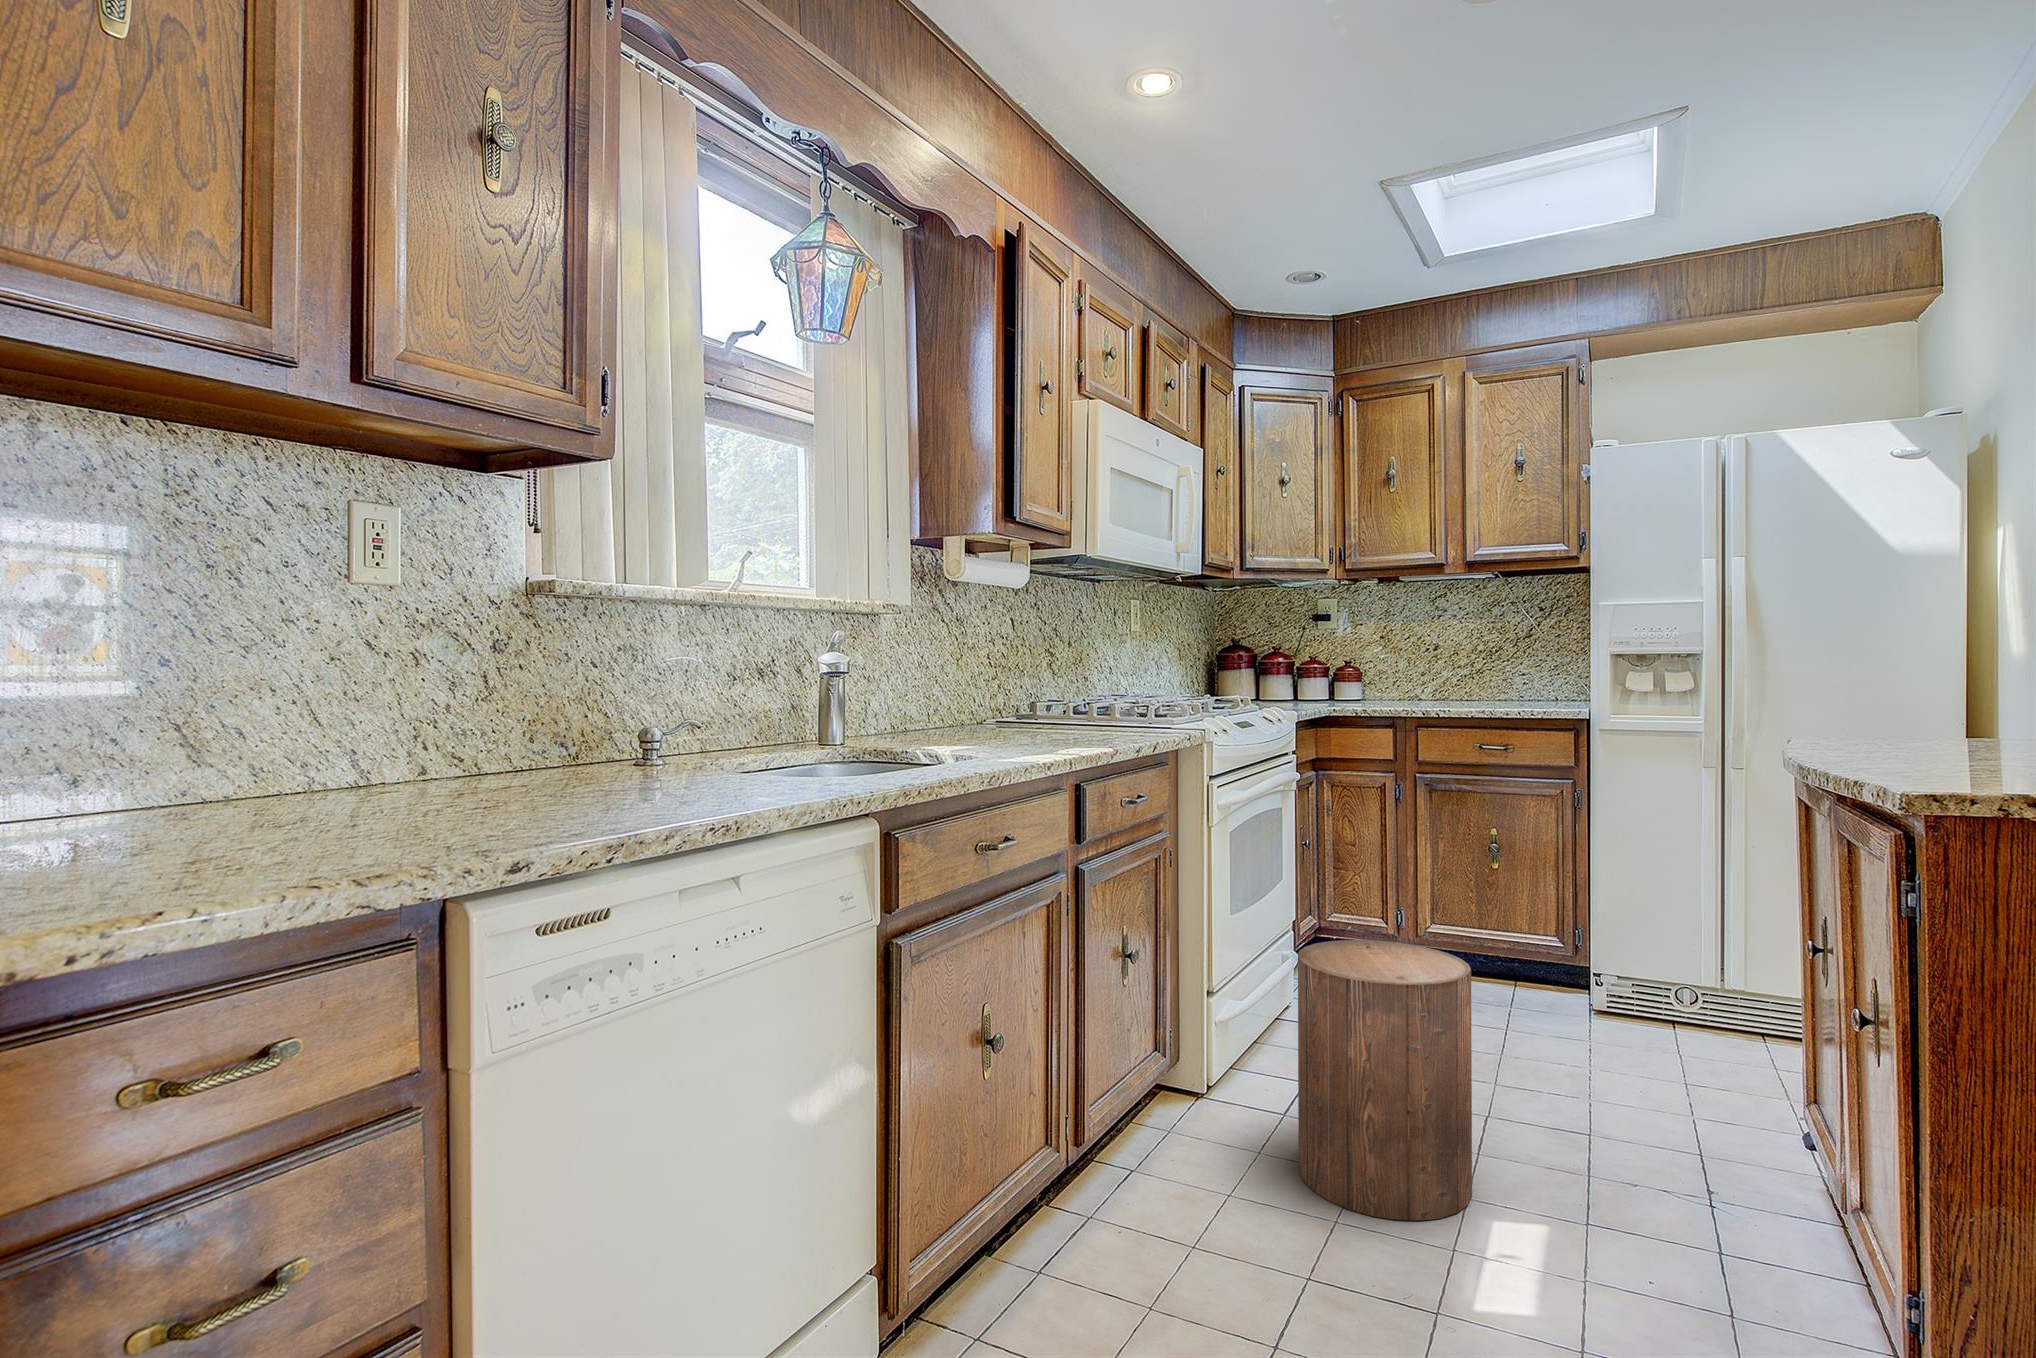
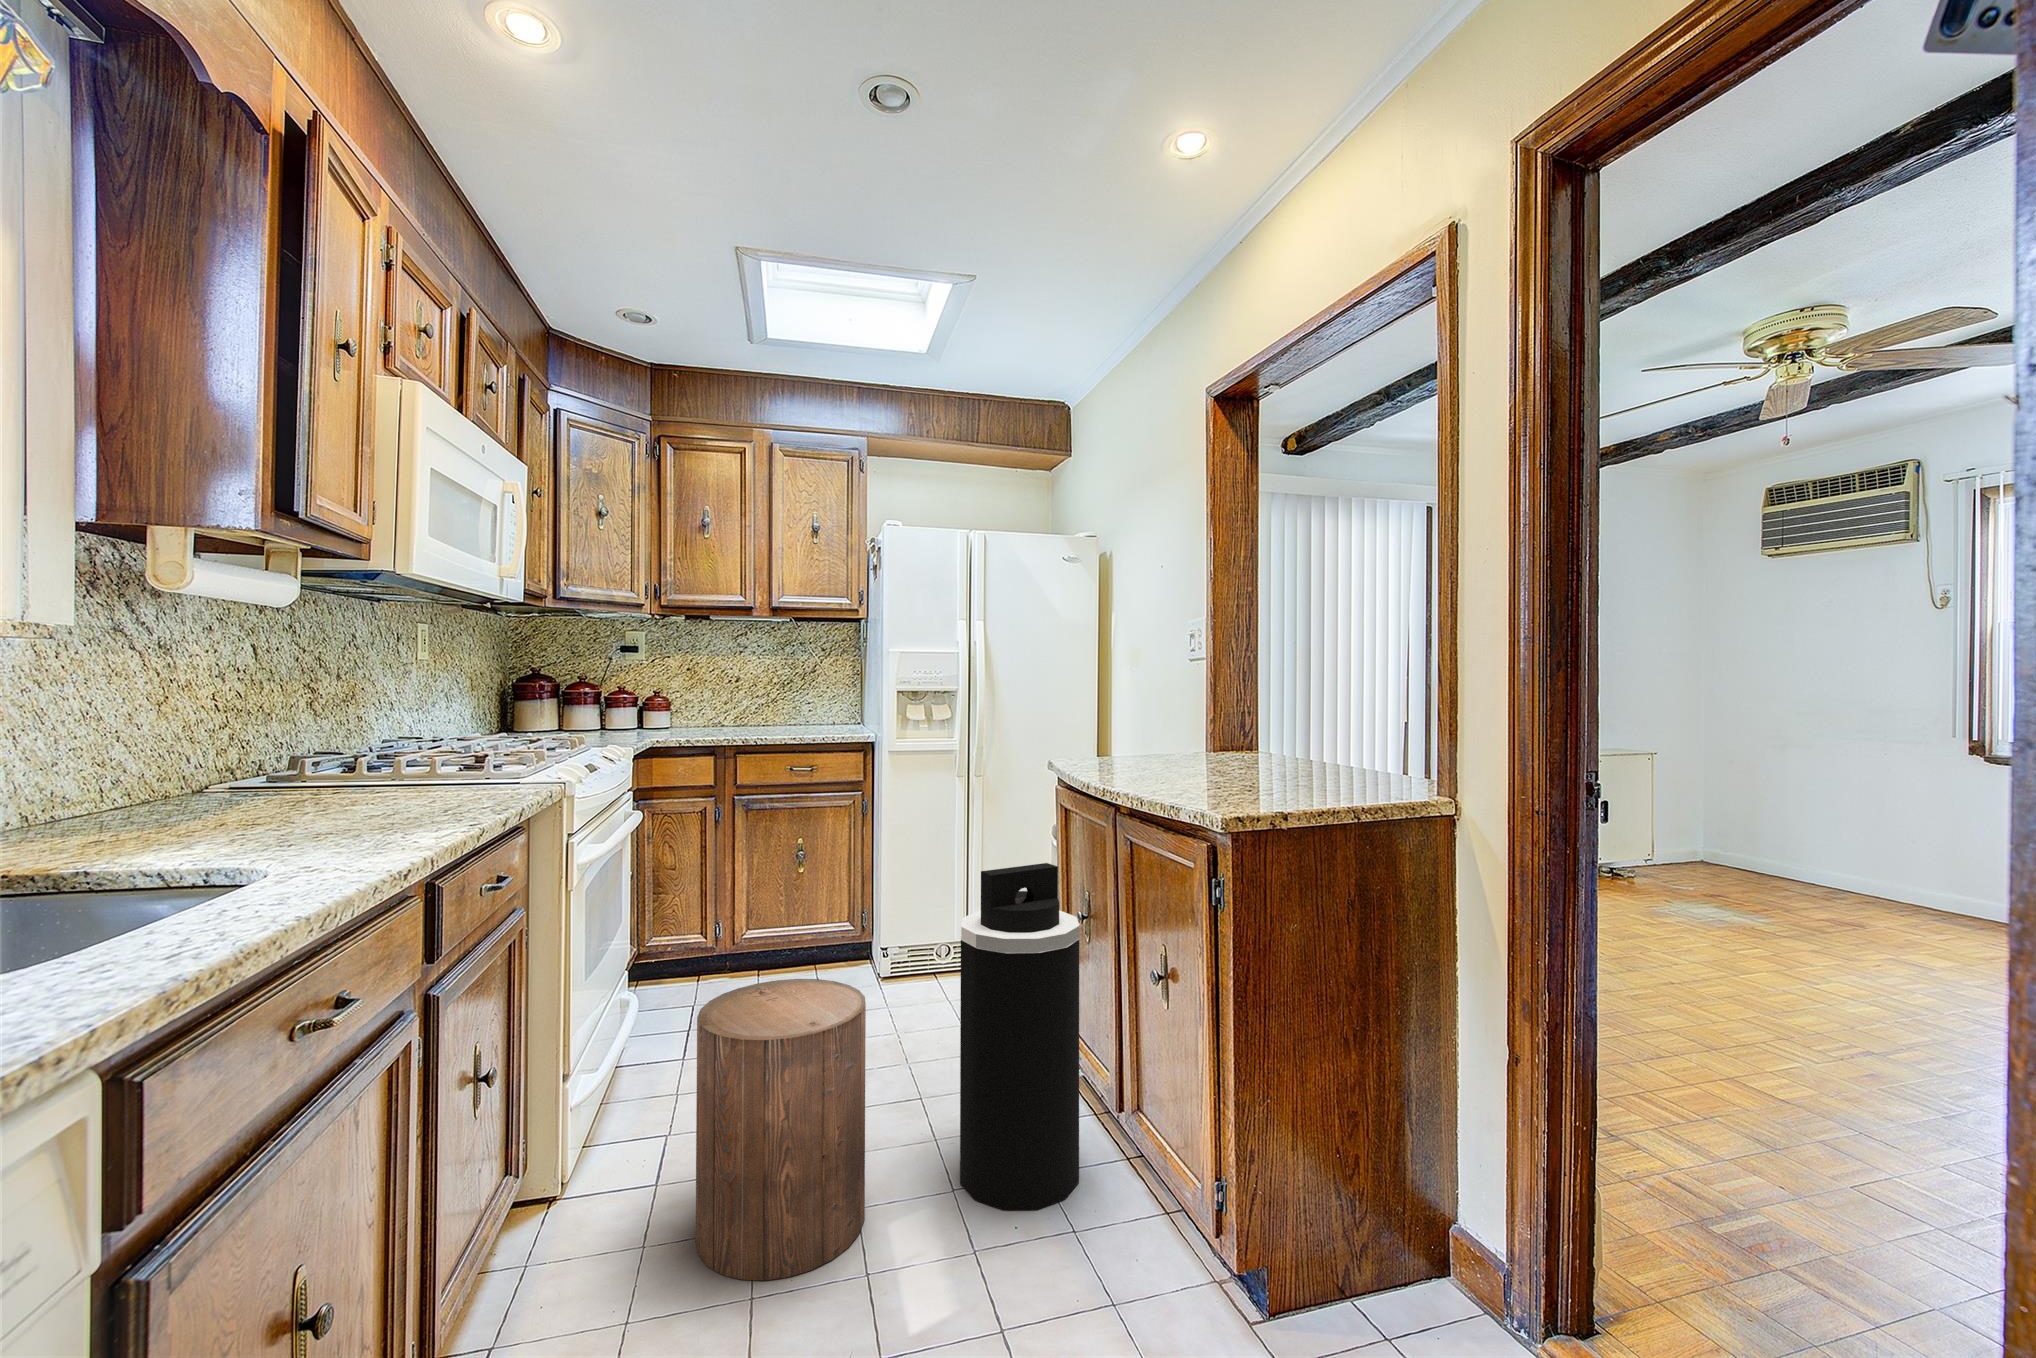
trash can: none [1596,855,1775,1281] -> present [960,863,1080,1210]

